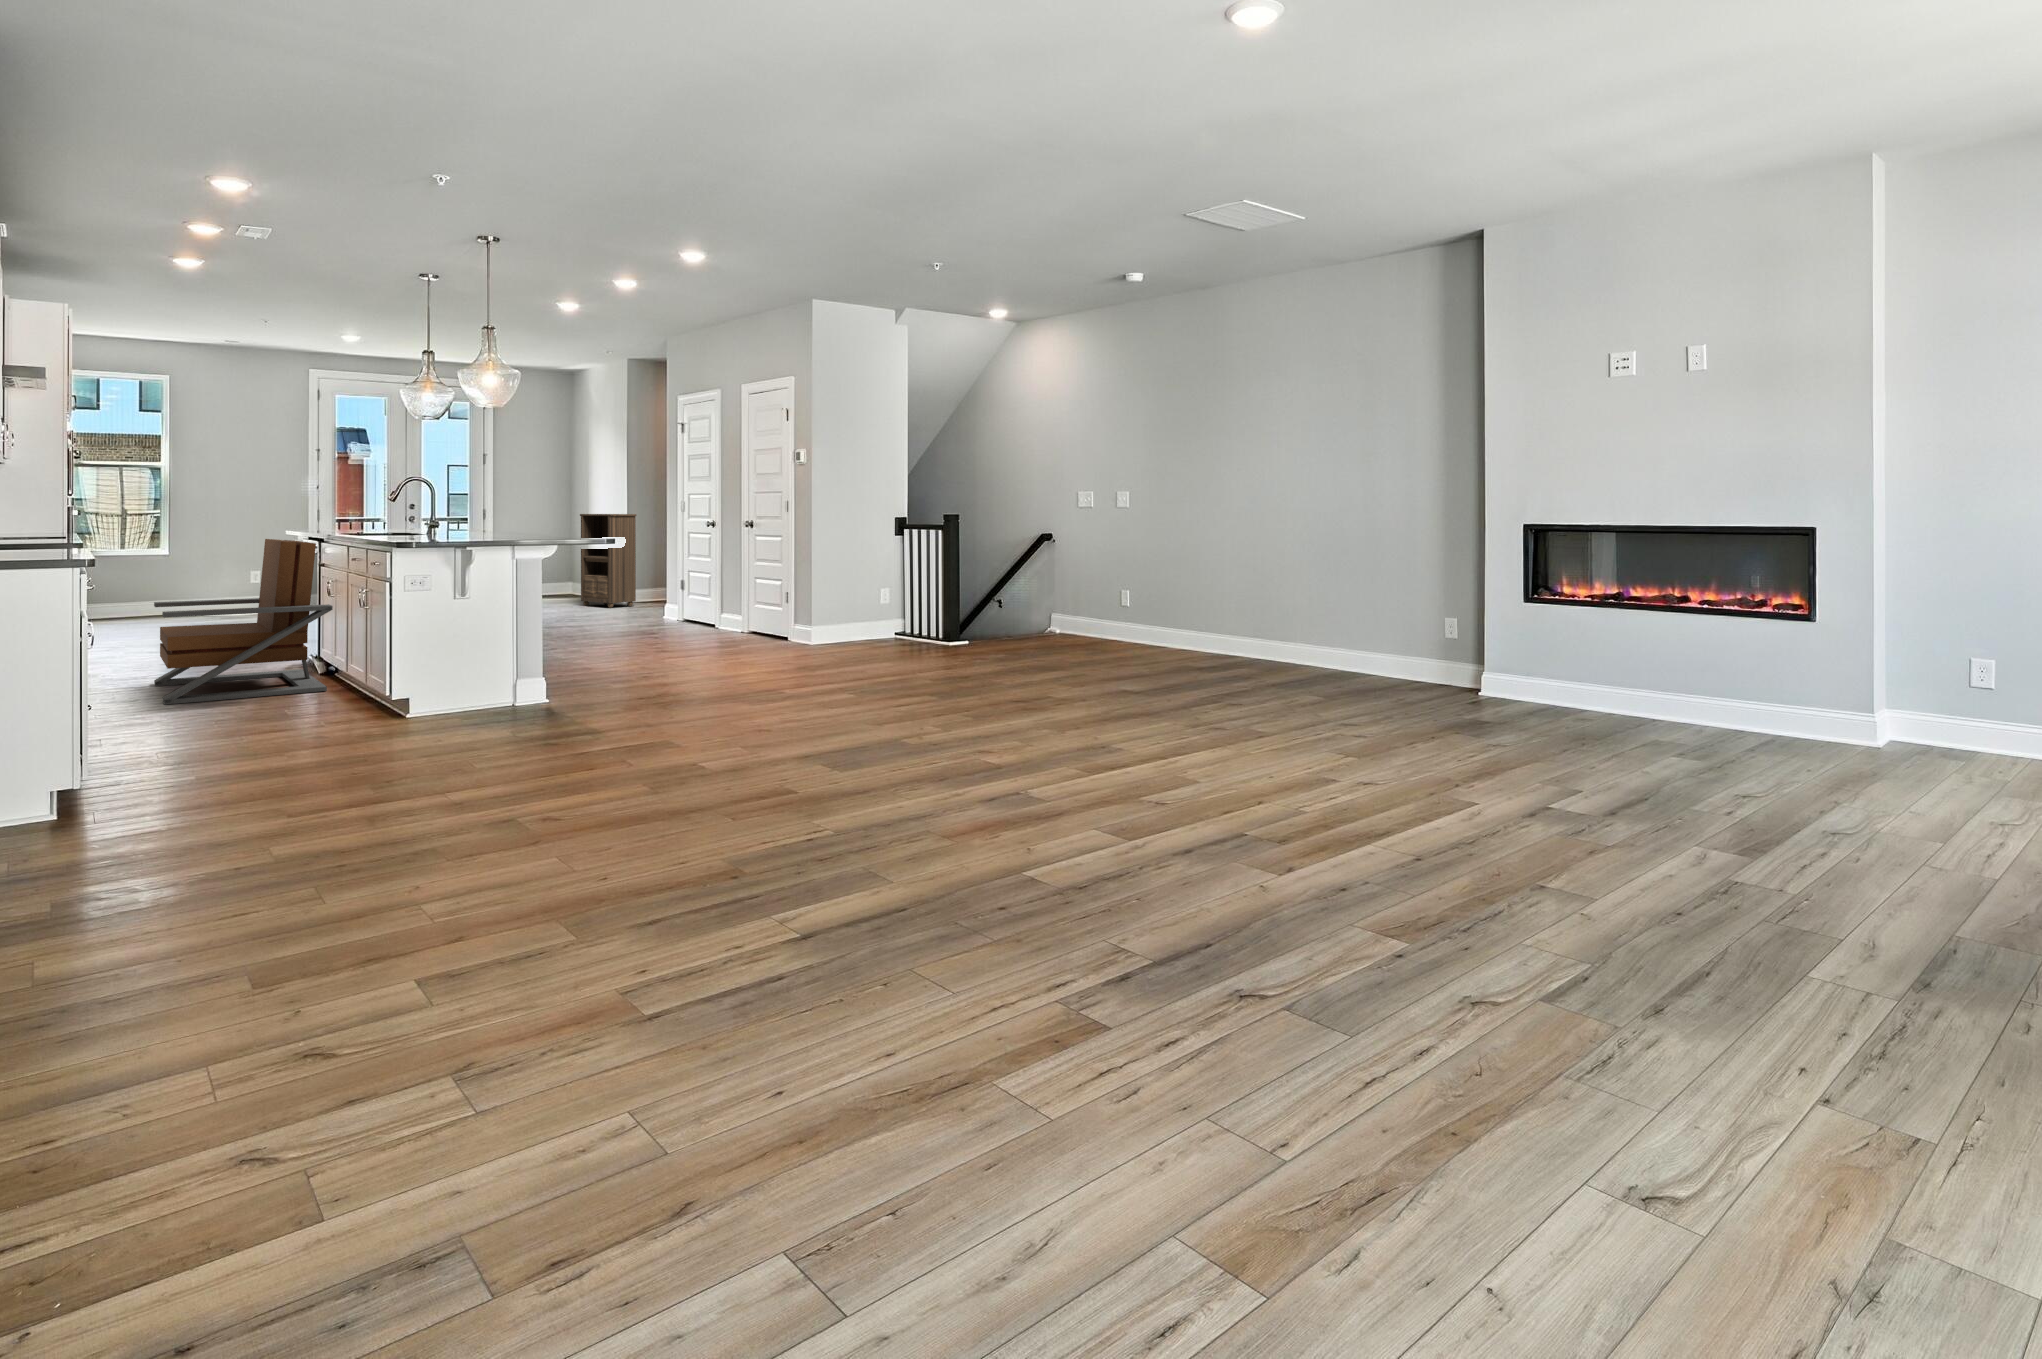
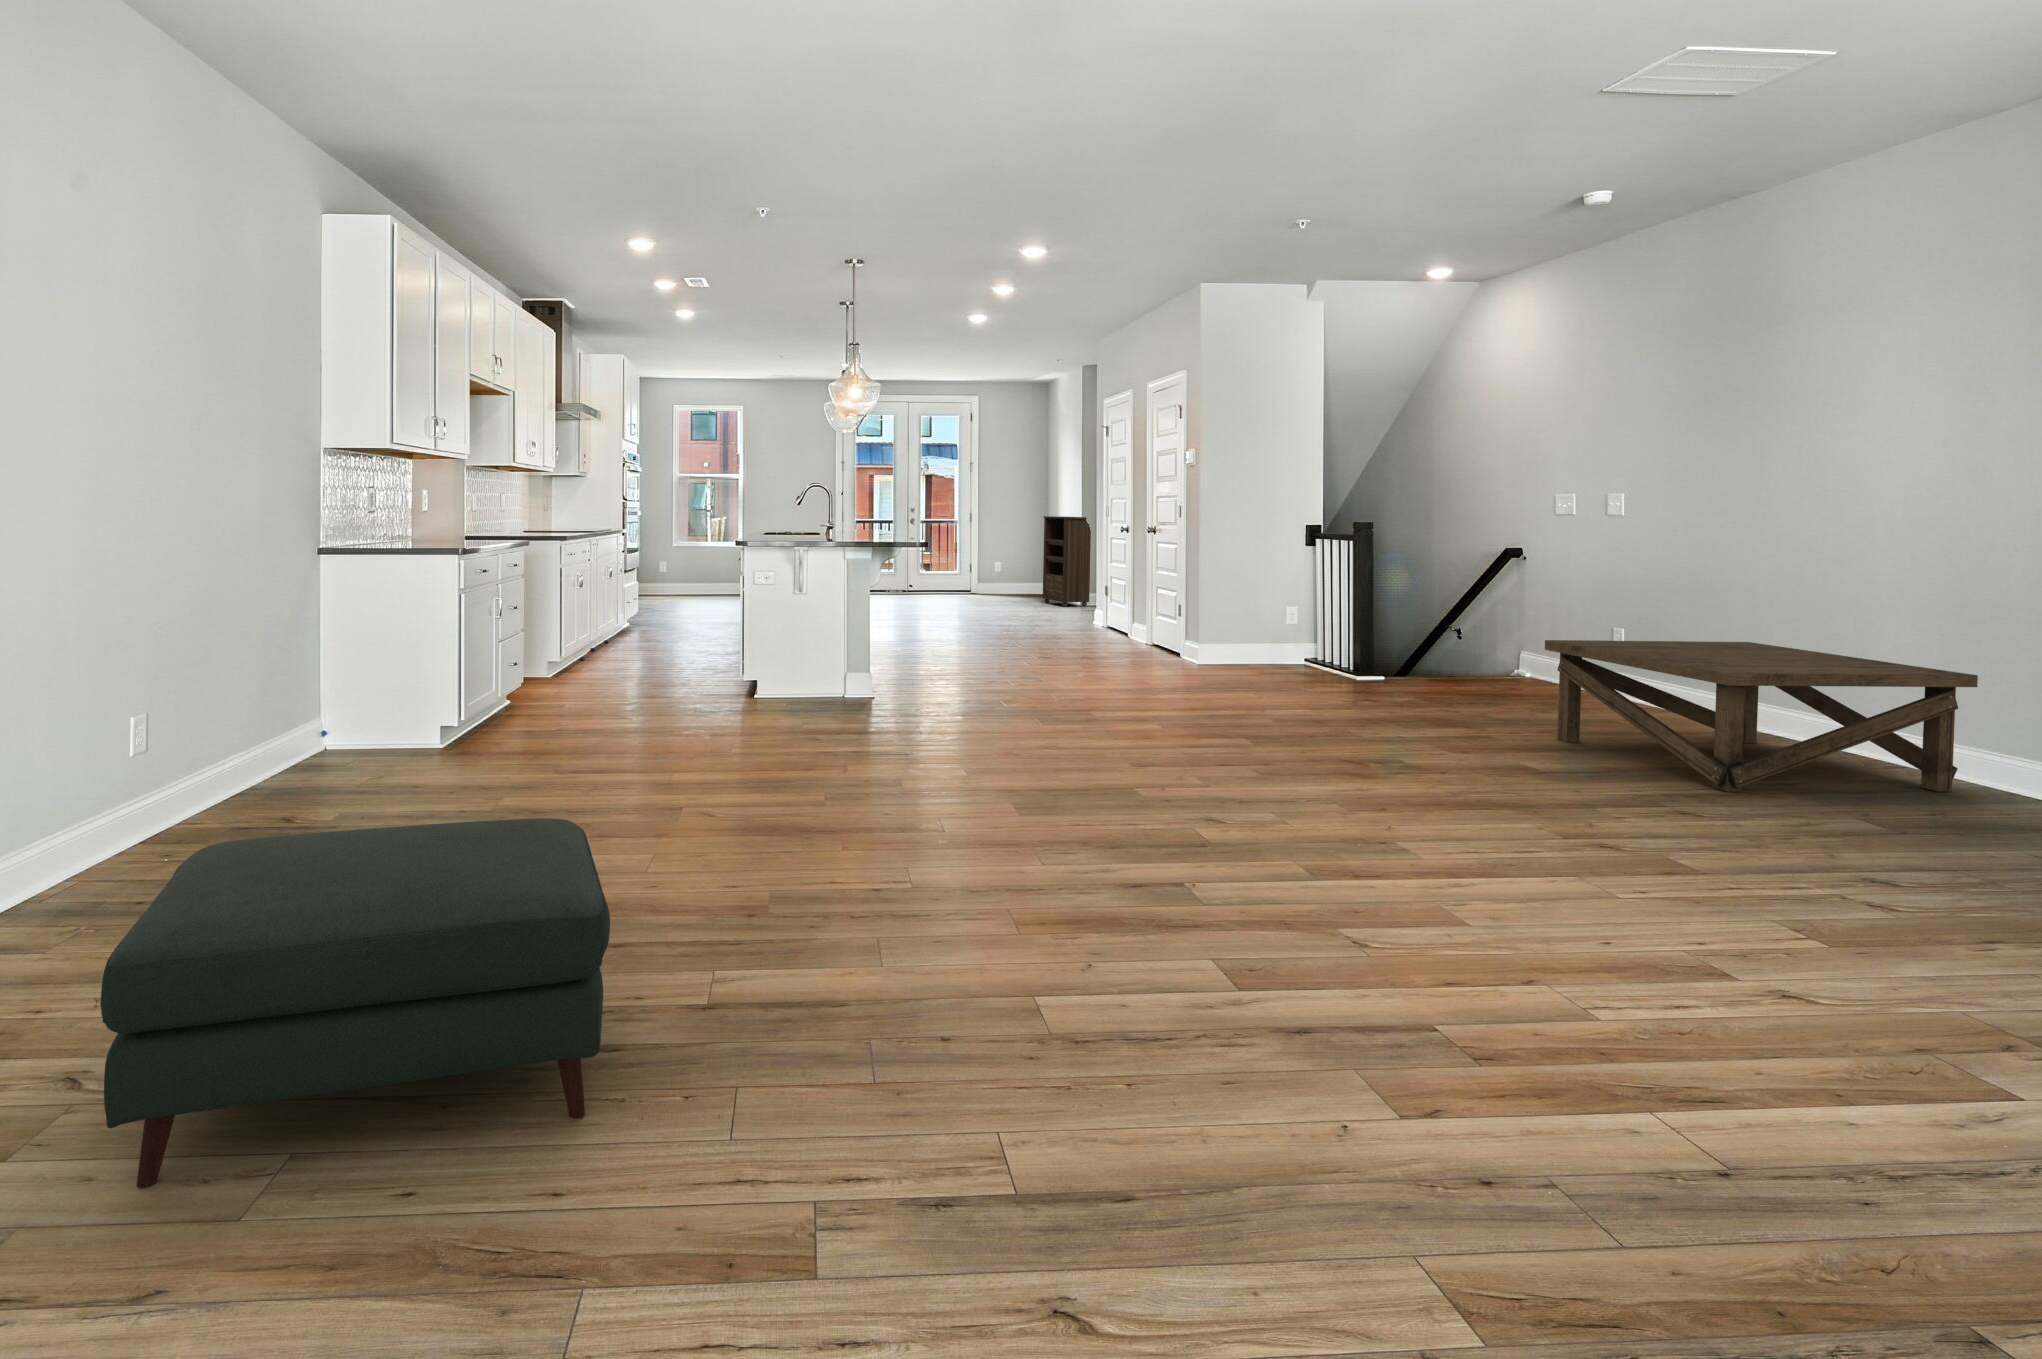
lounge chair: present [154,539,333,705] -> none [634,534,757,664]
coffee table: none [1111,589,1346,688] -> present [1545,640,1978,792]
ottoman: none [319,792,845,1181] -> present [100,818,610,1188]

